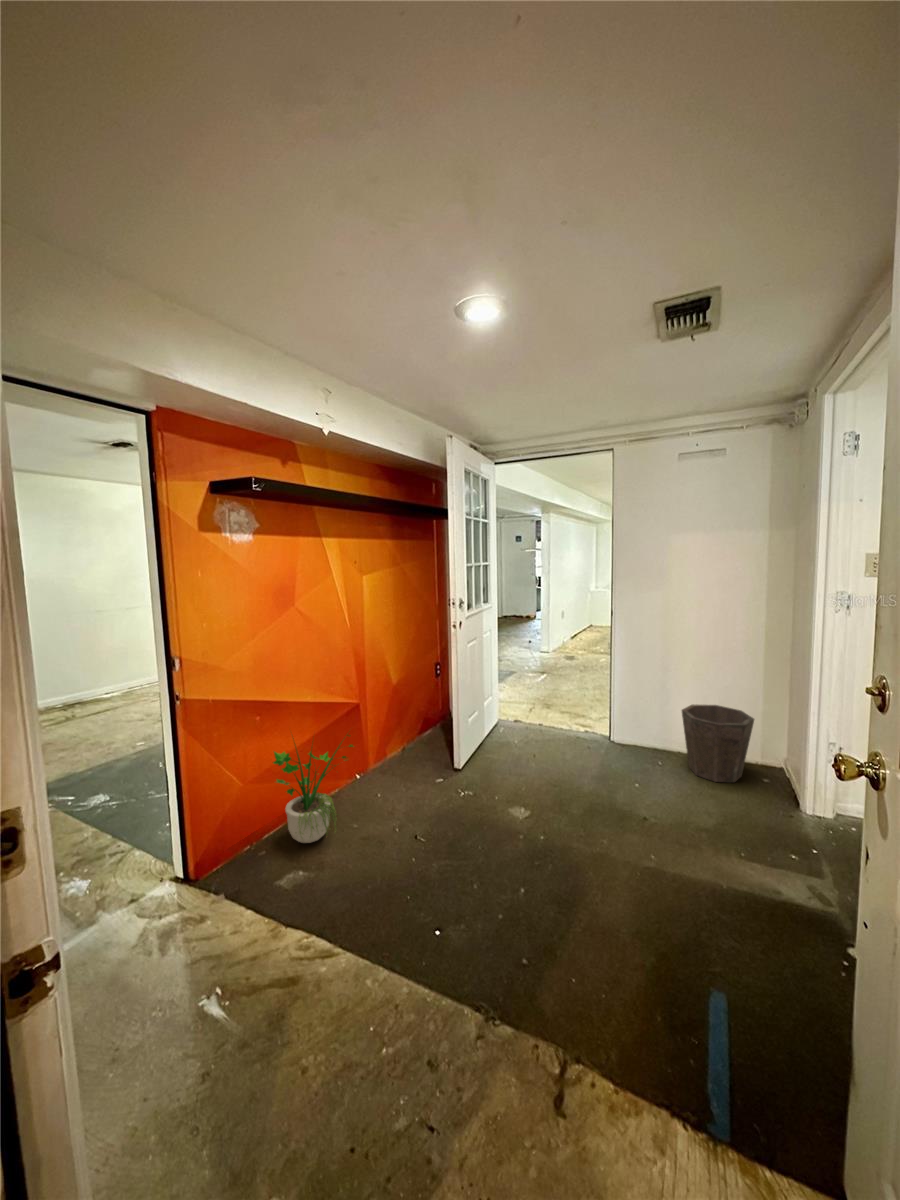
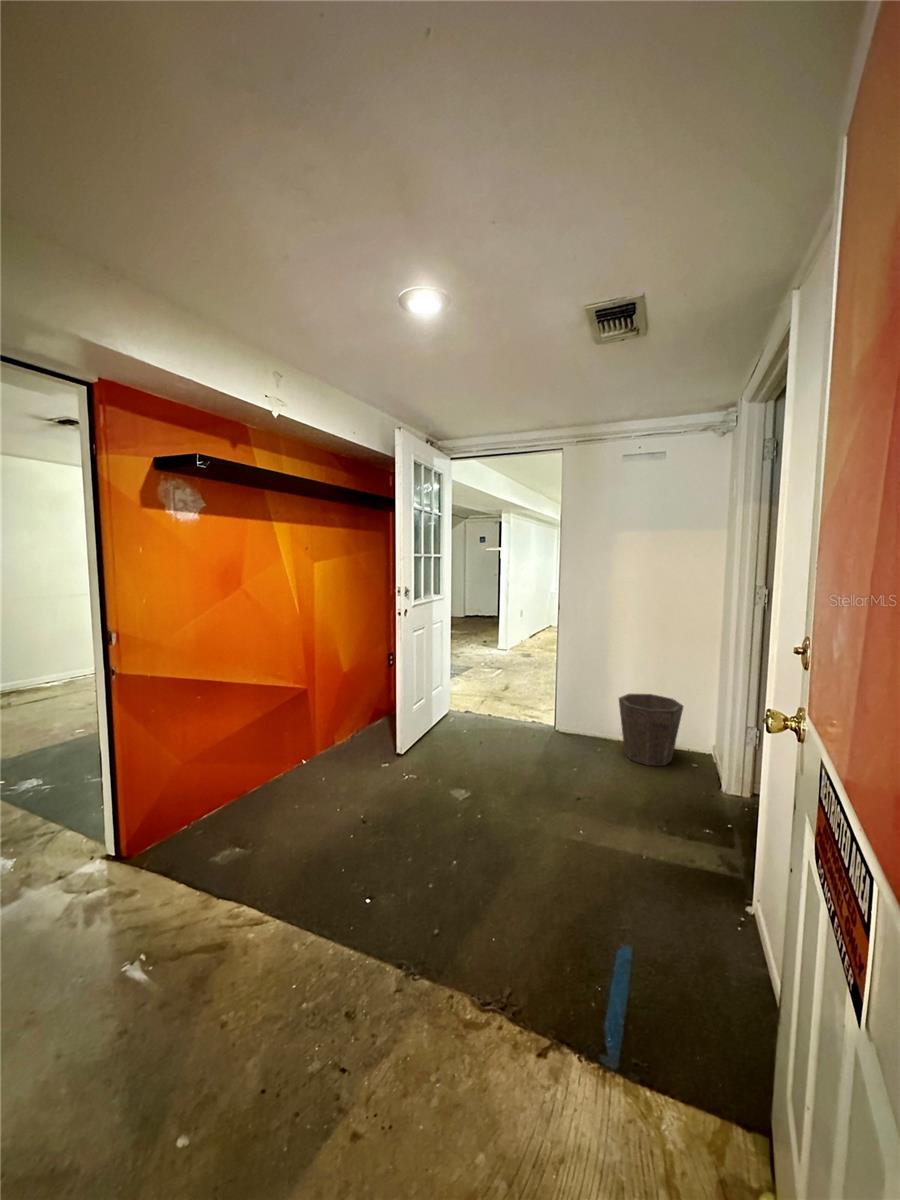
potted plant: present [273,735,353,843] -> none [212,704,301,822]

